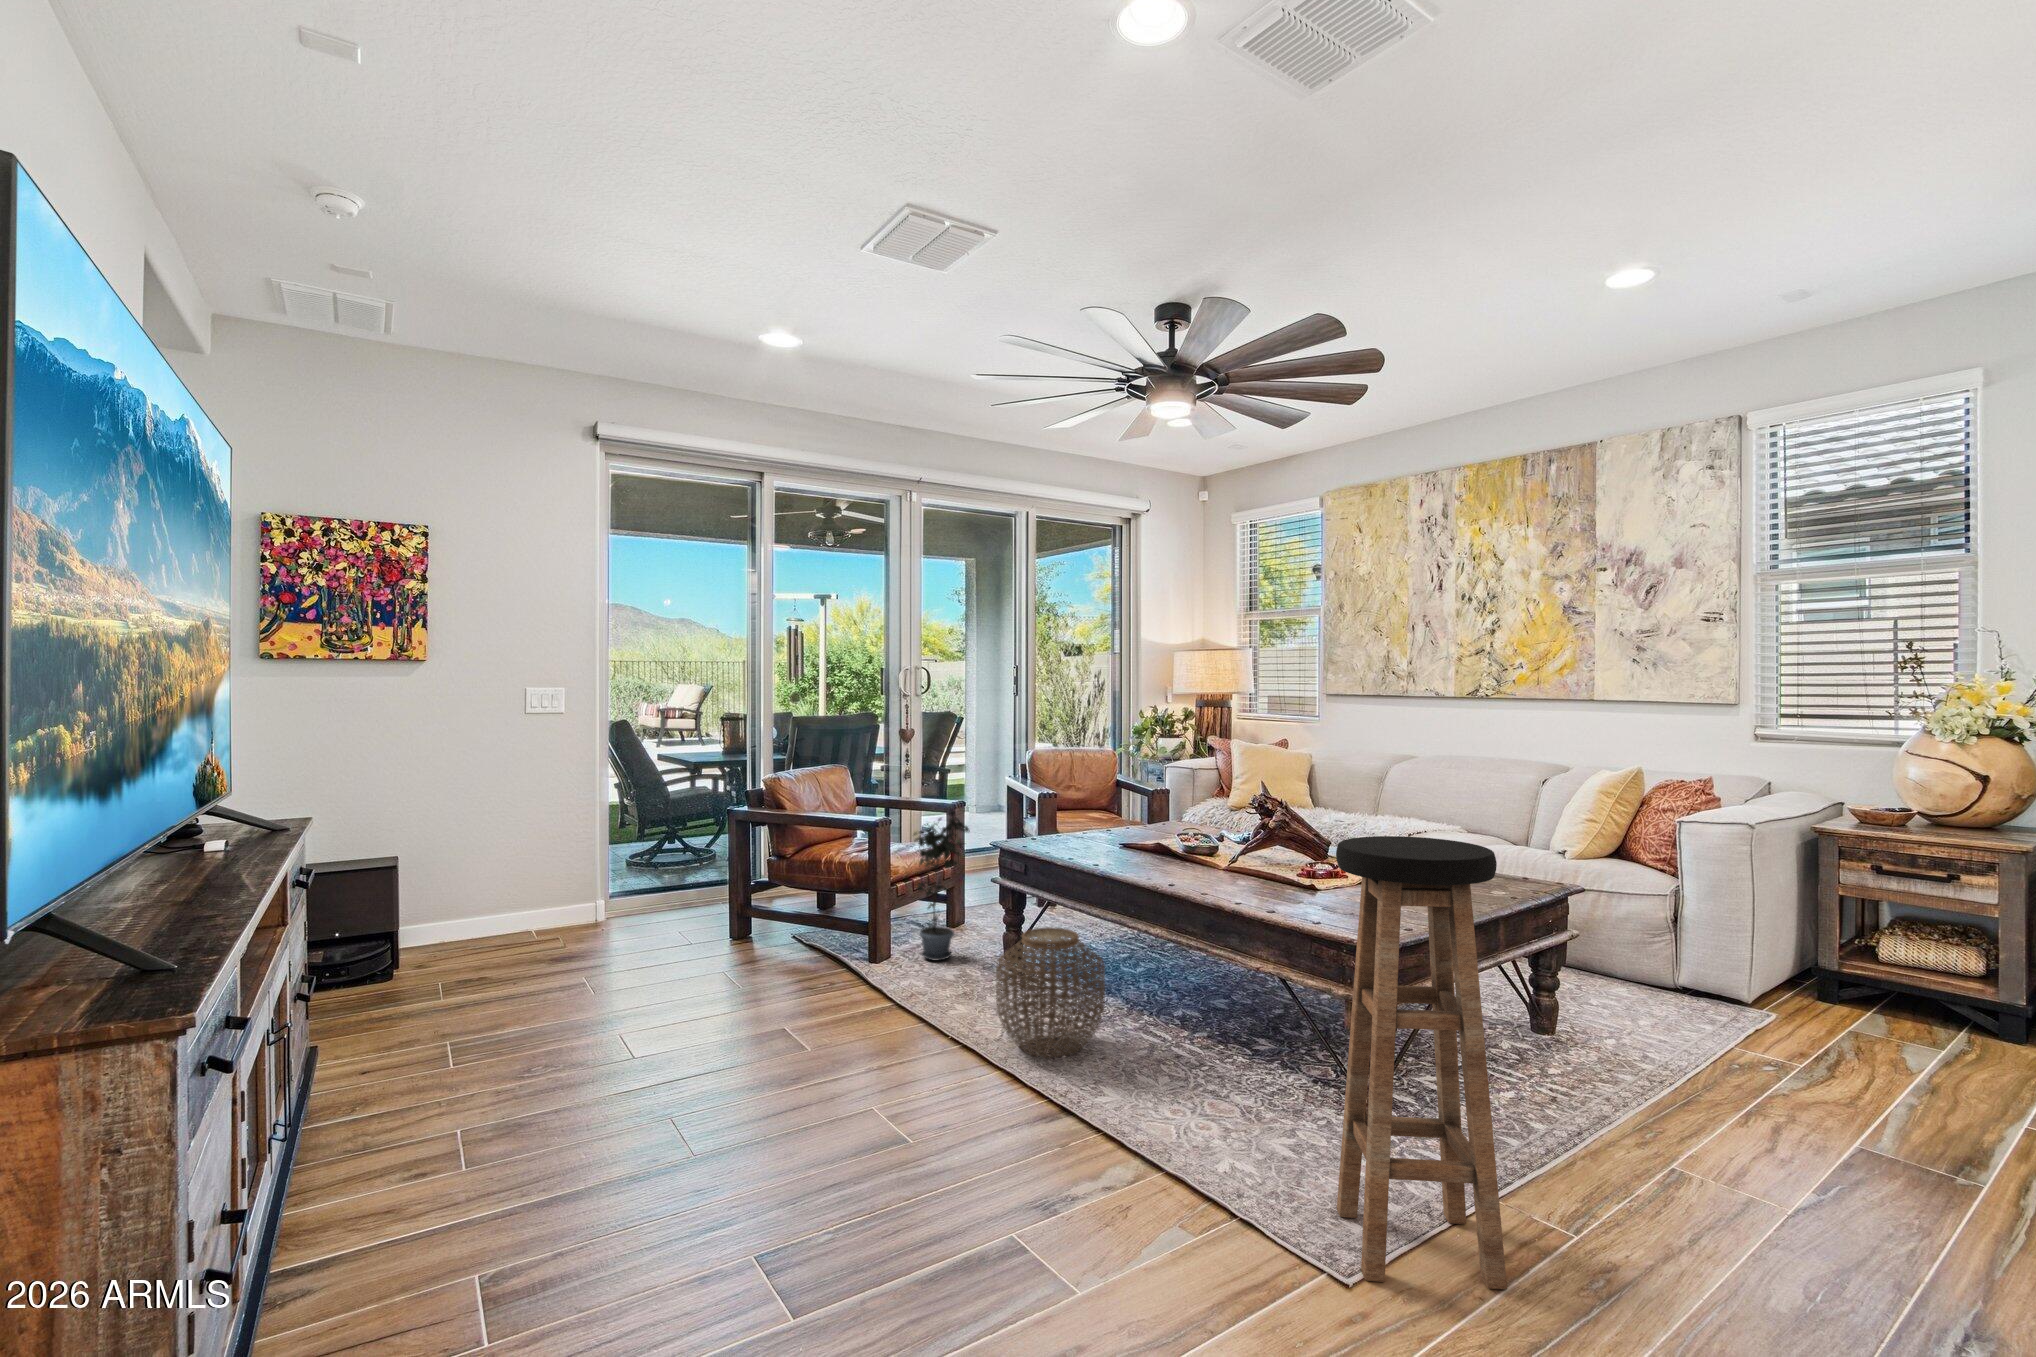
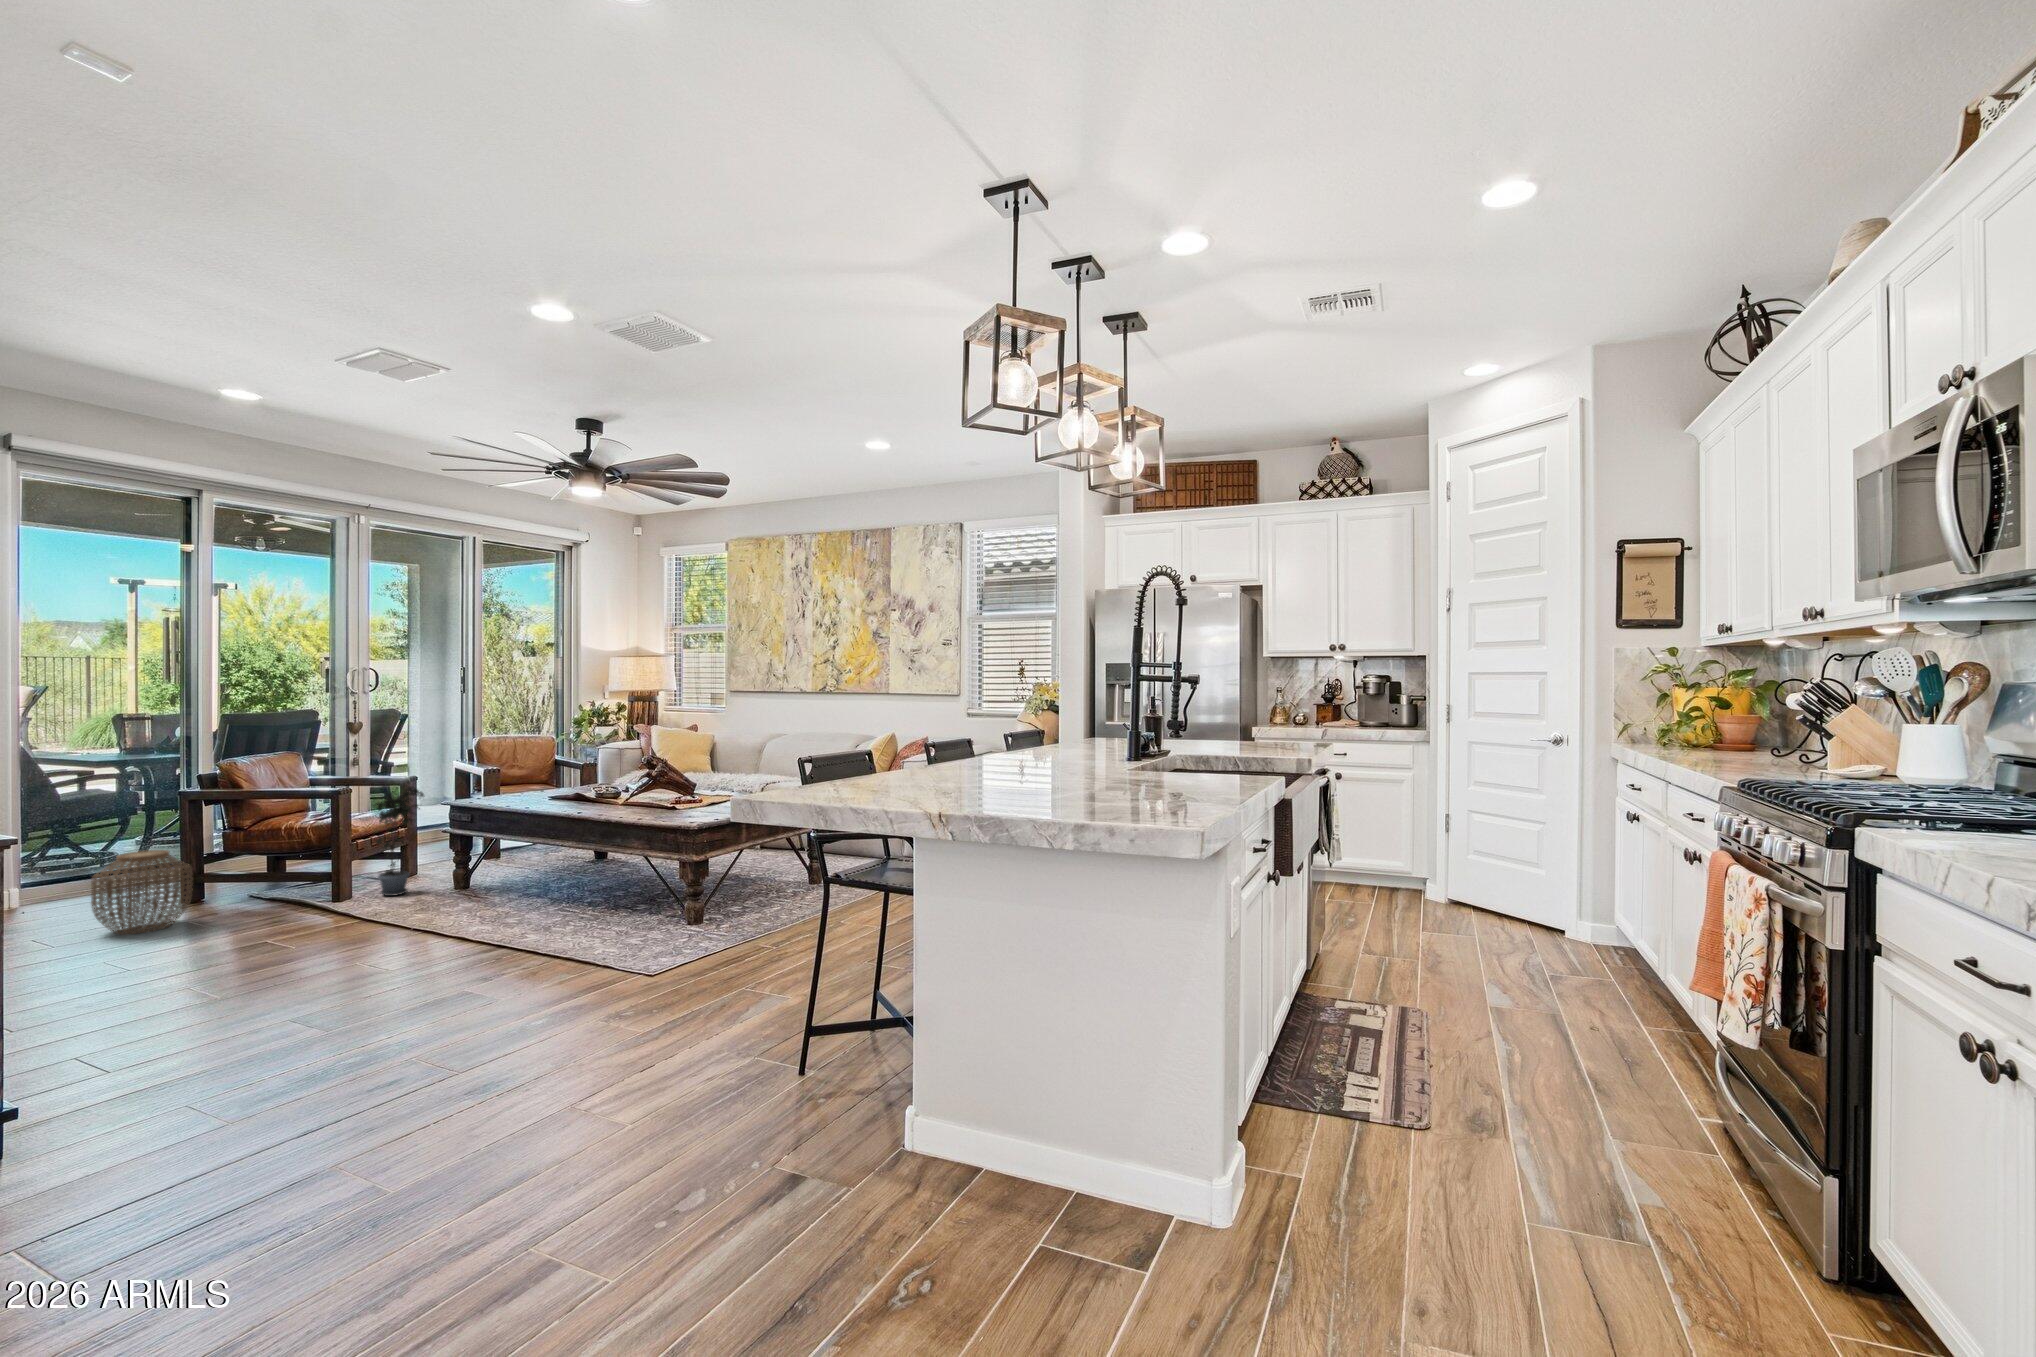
bar stool: present [1336,836,1507,1289] -> none [658,763,735,974]
woven basket: present [996,927,1105,1058] -> present [91,850,192,934]

